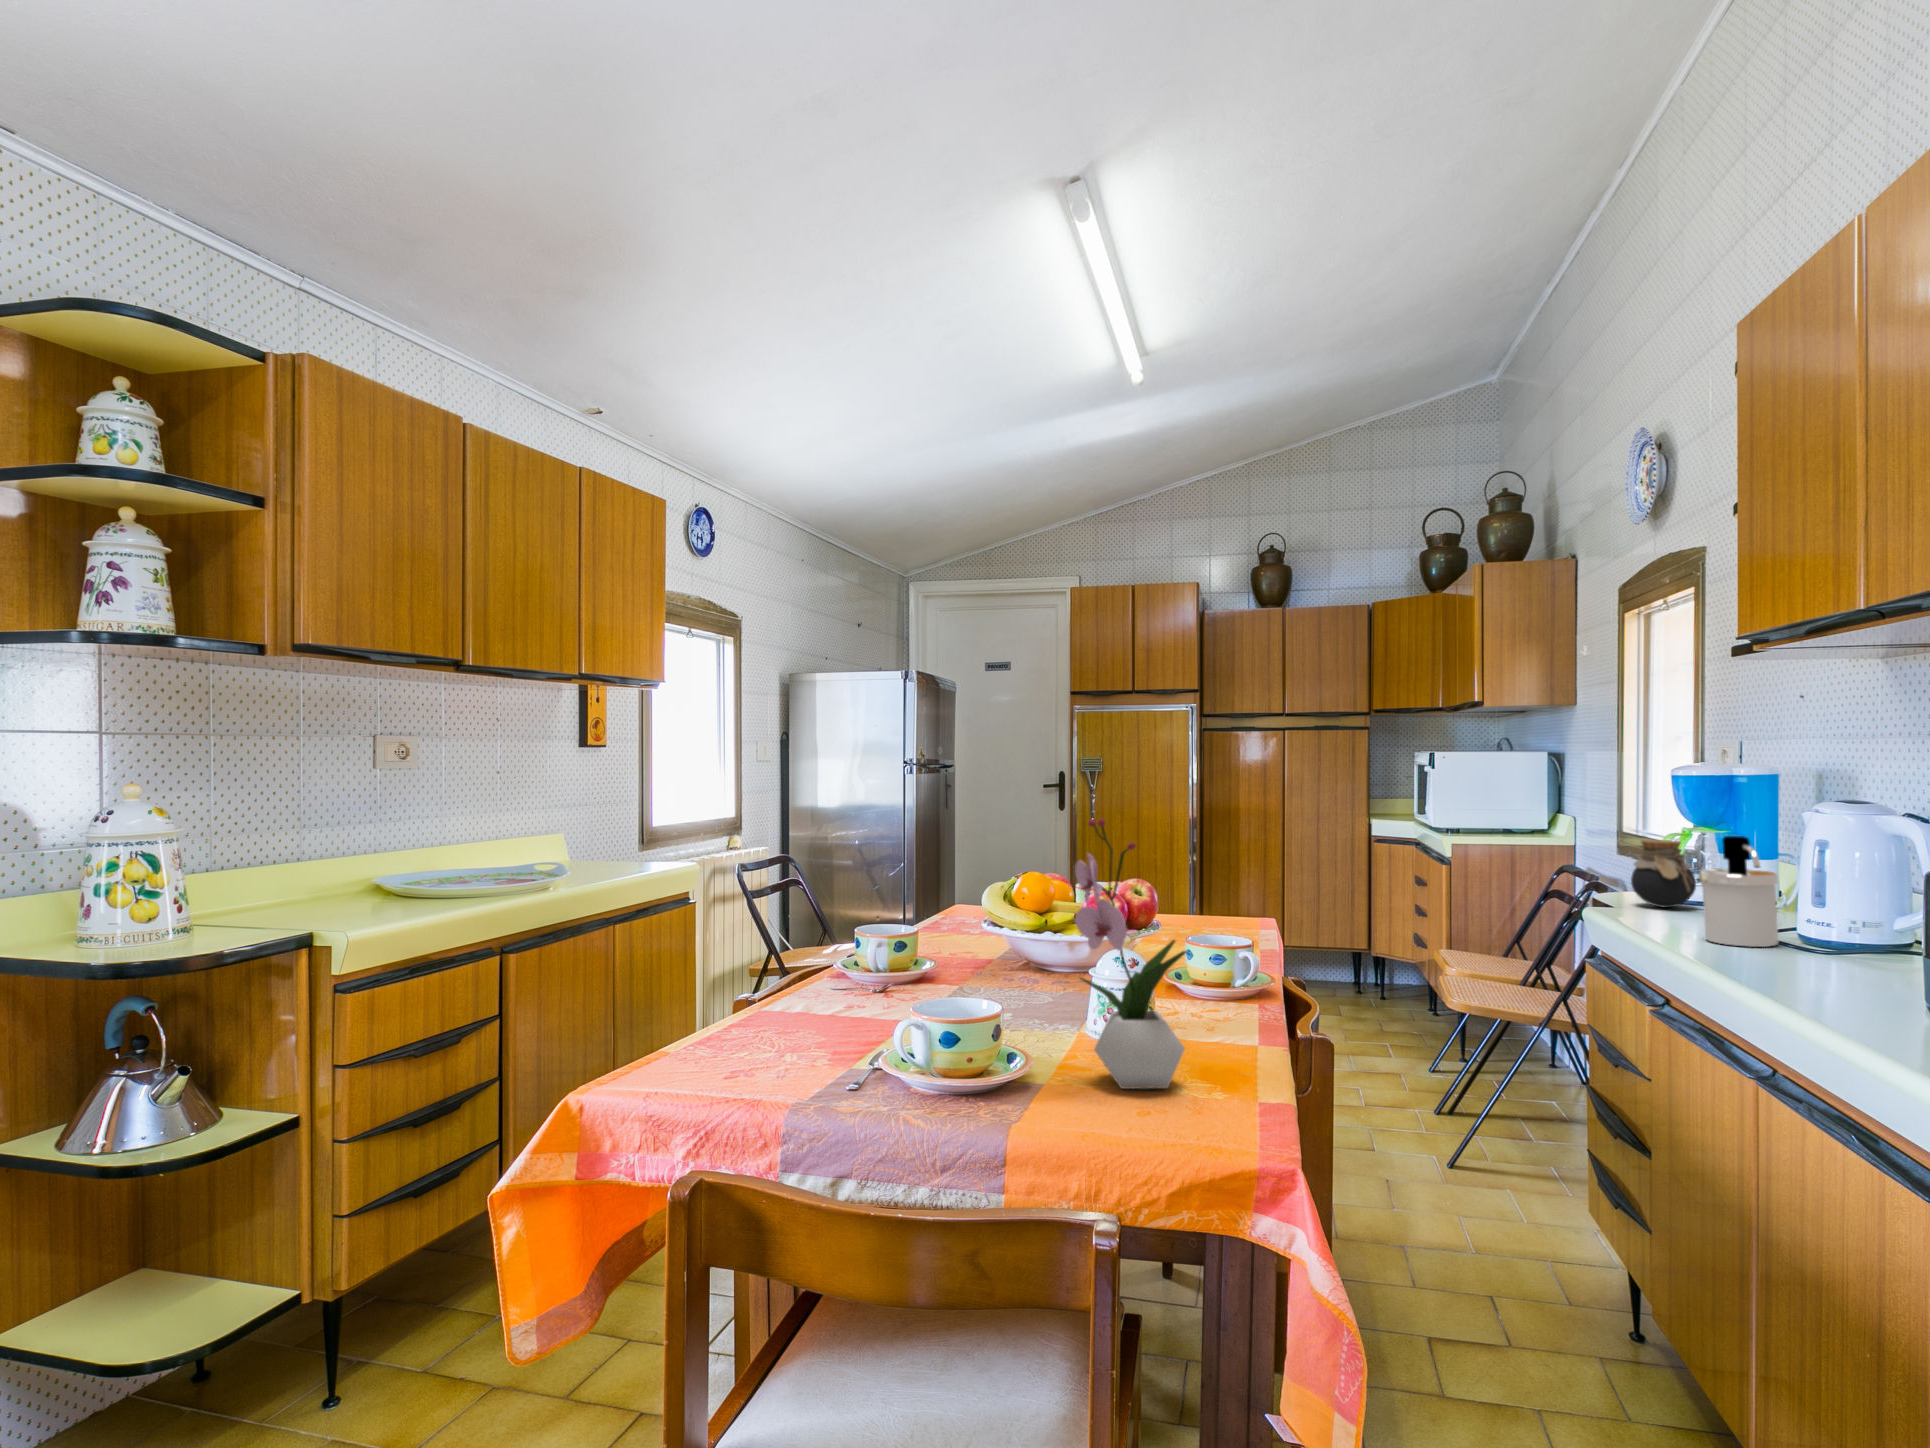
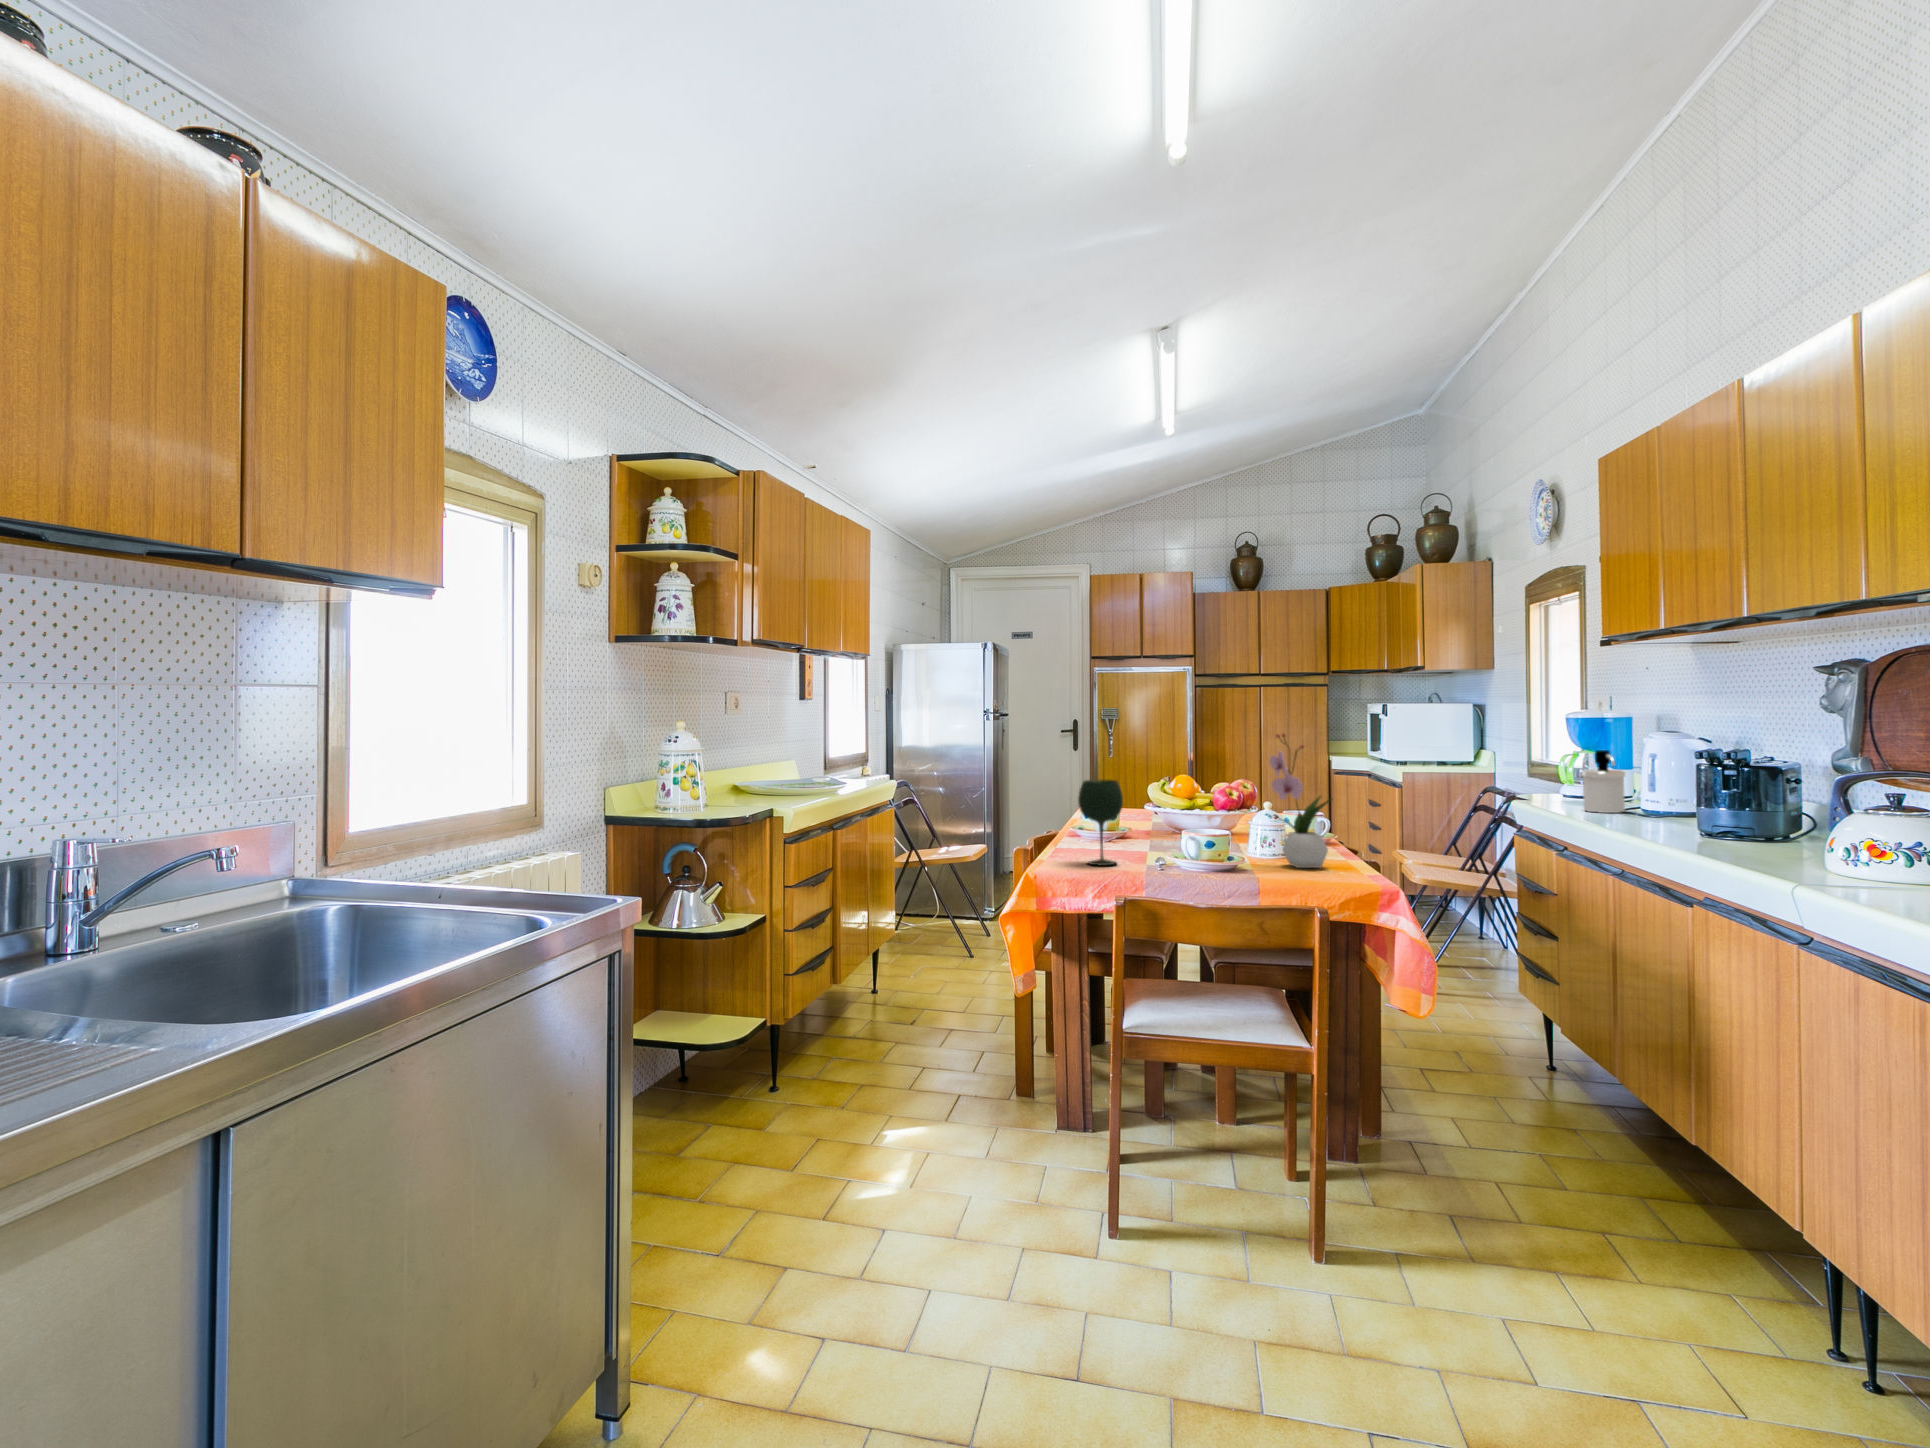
jar: present [1631,840,1696,908] -> none [1539,757,1579,798]
wine glass: none [709,904,793,1075] -> present [1078,780,1123,866]

